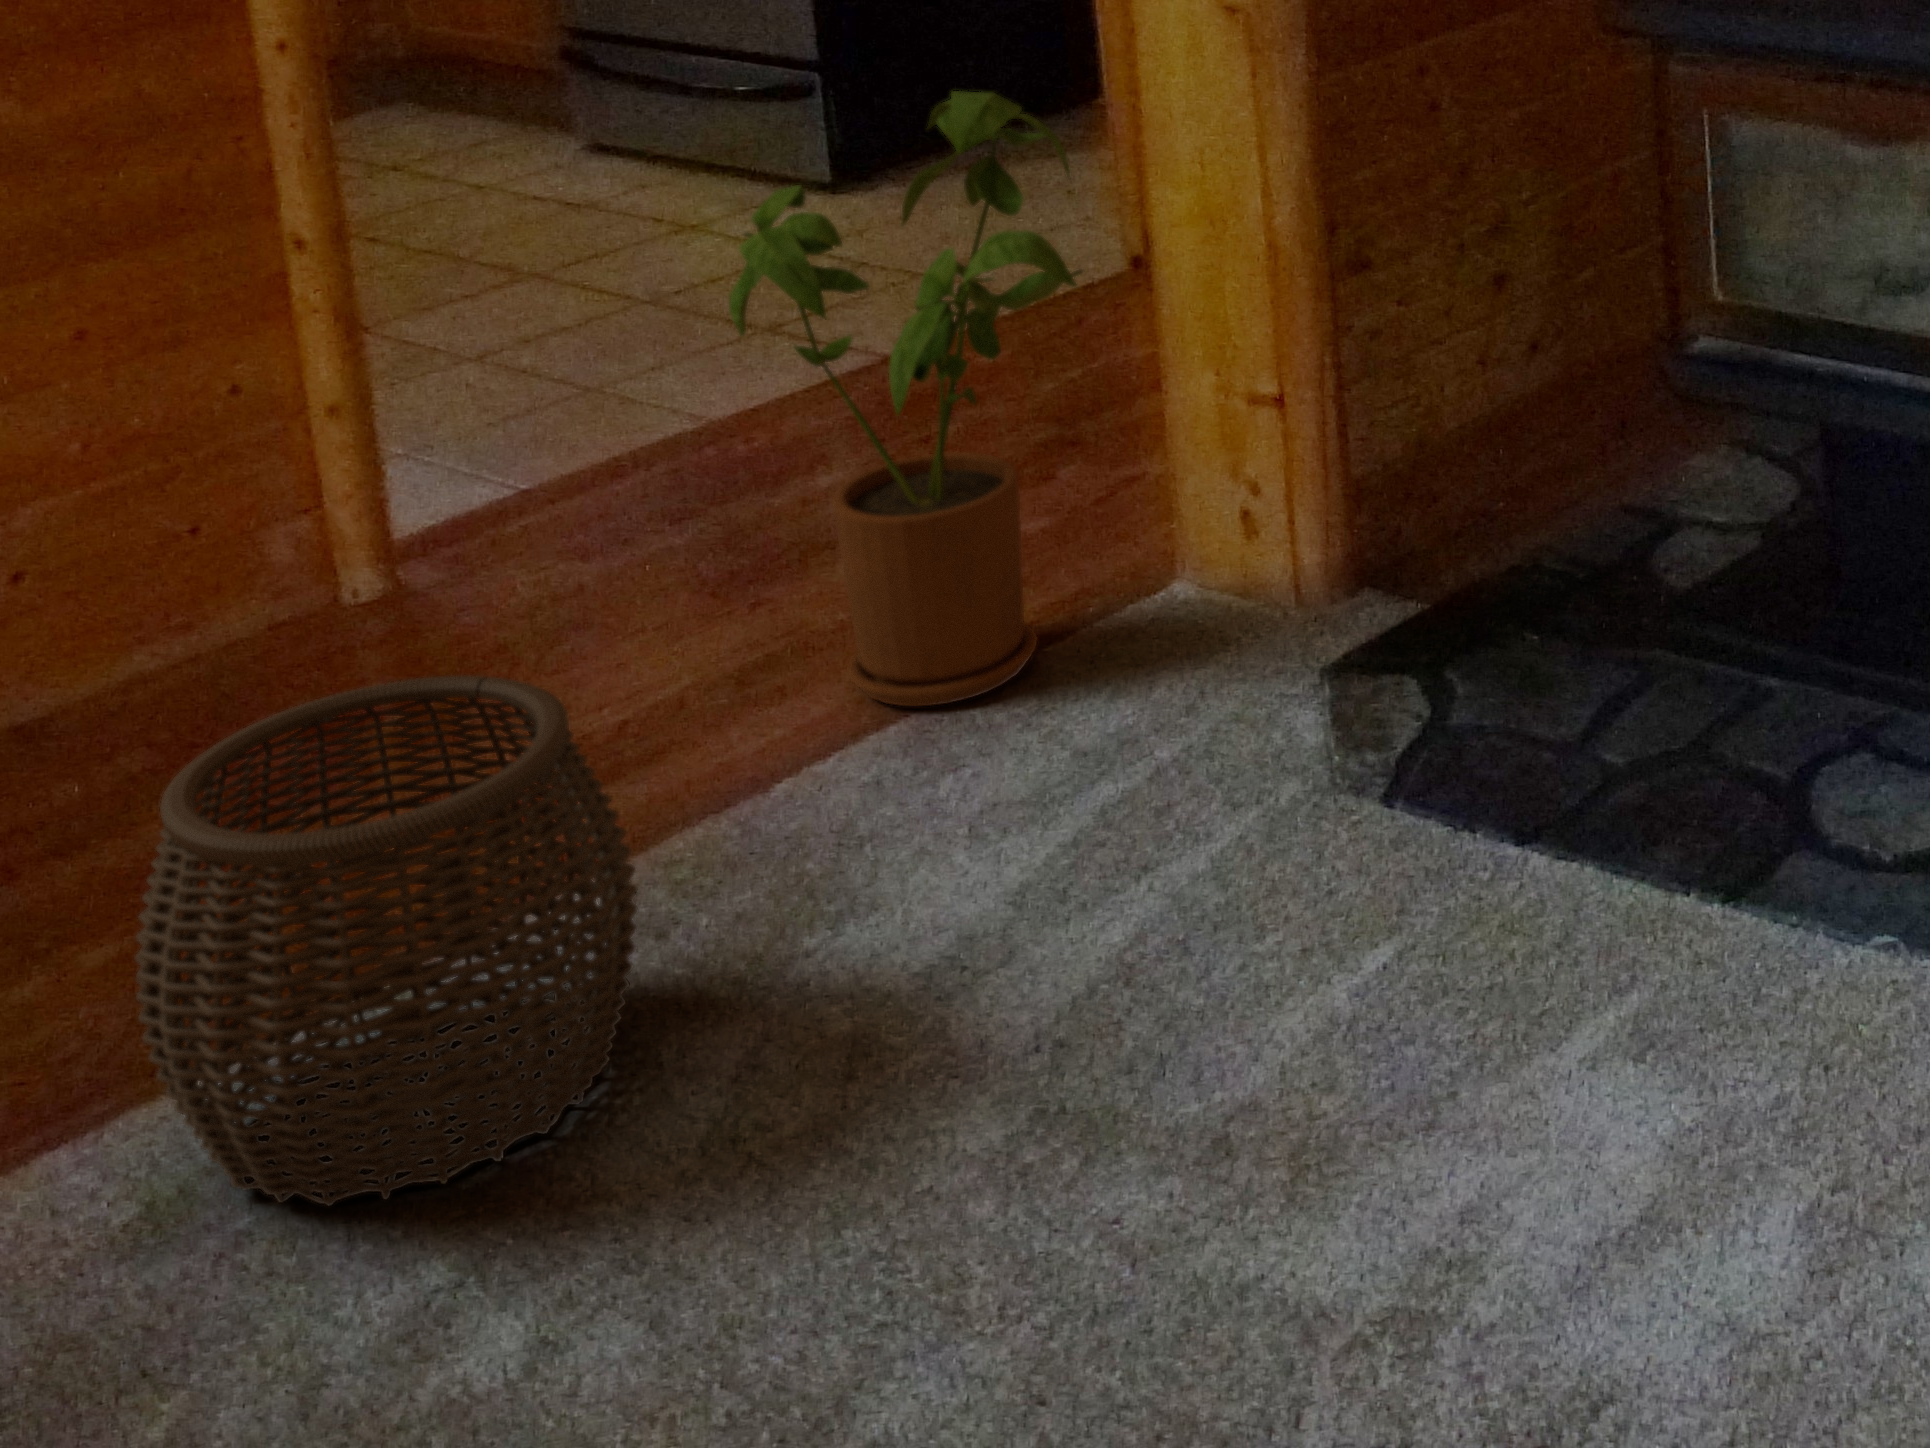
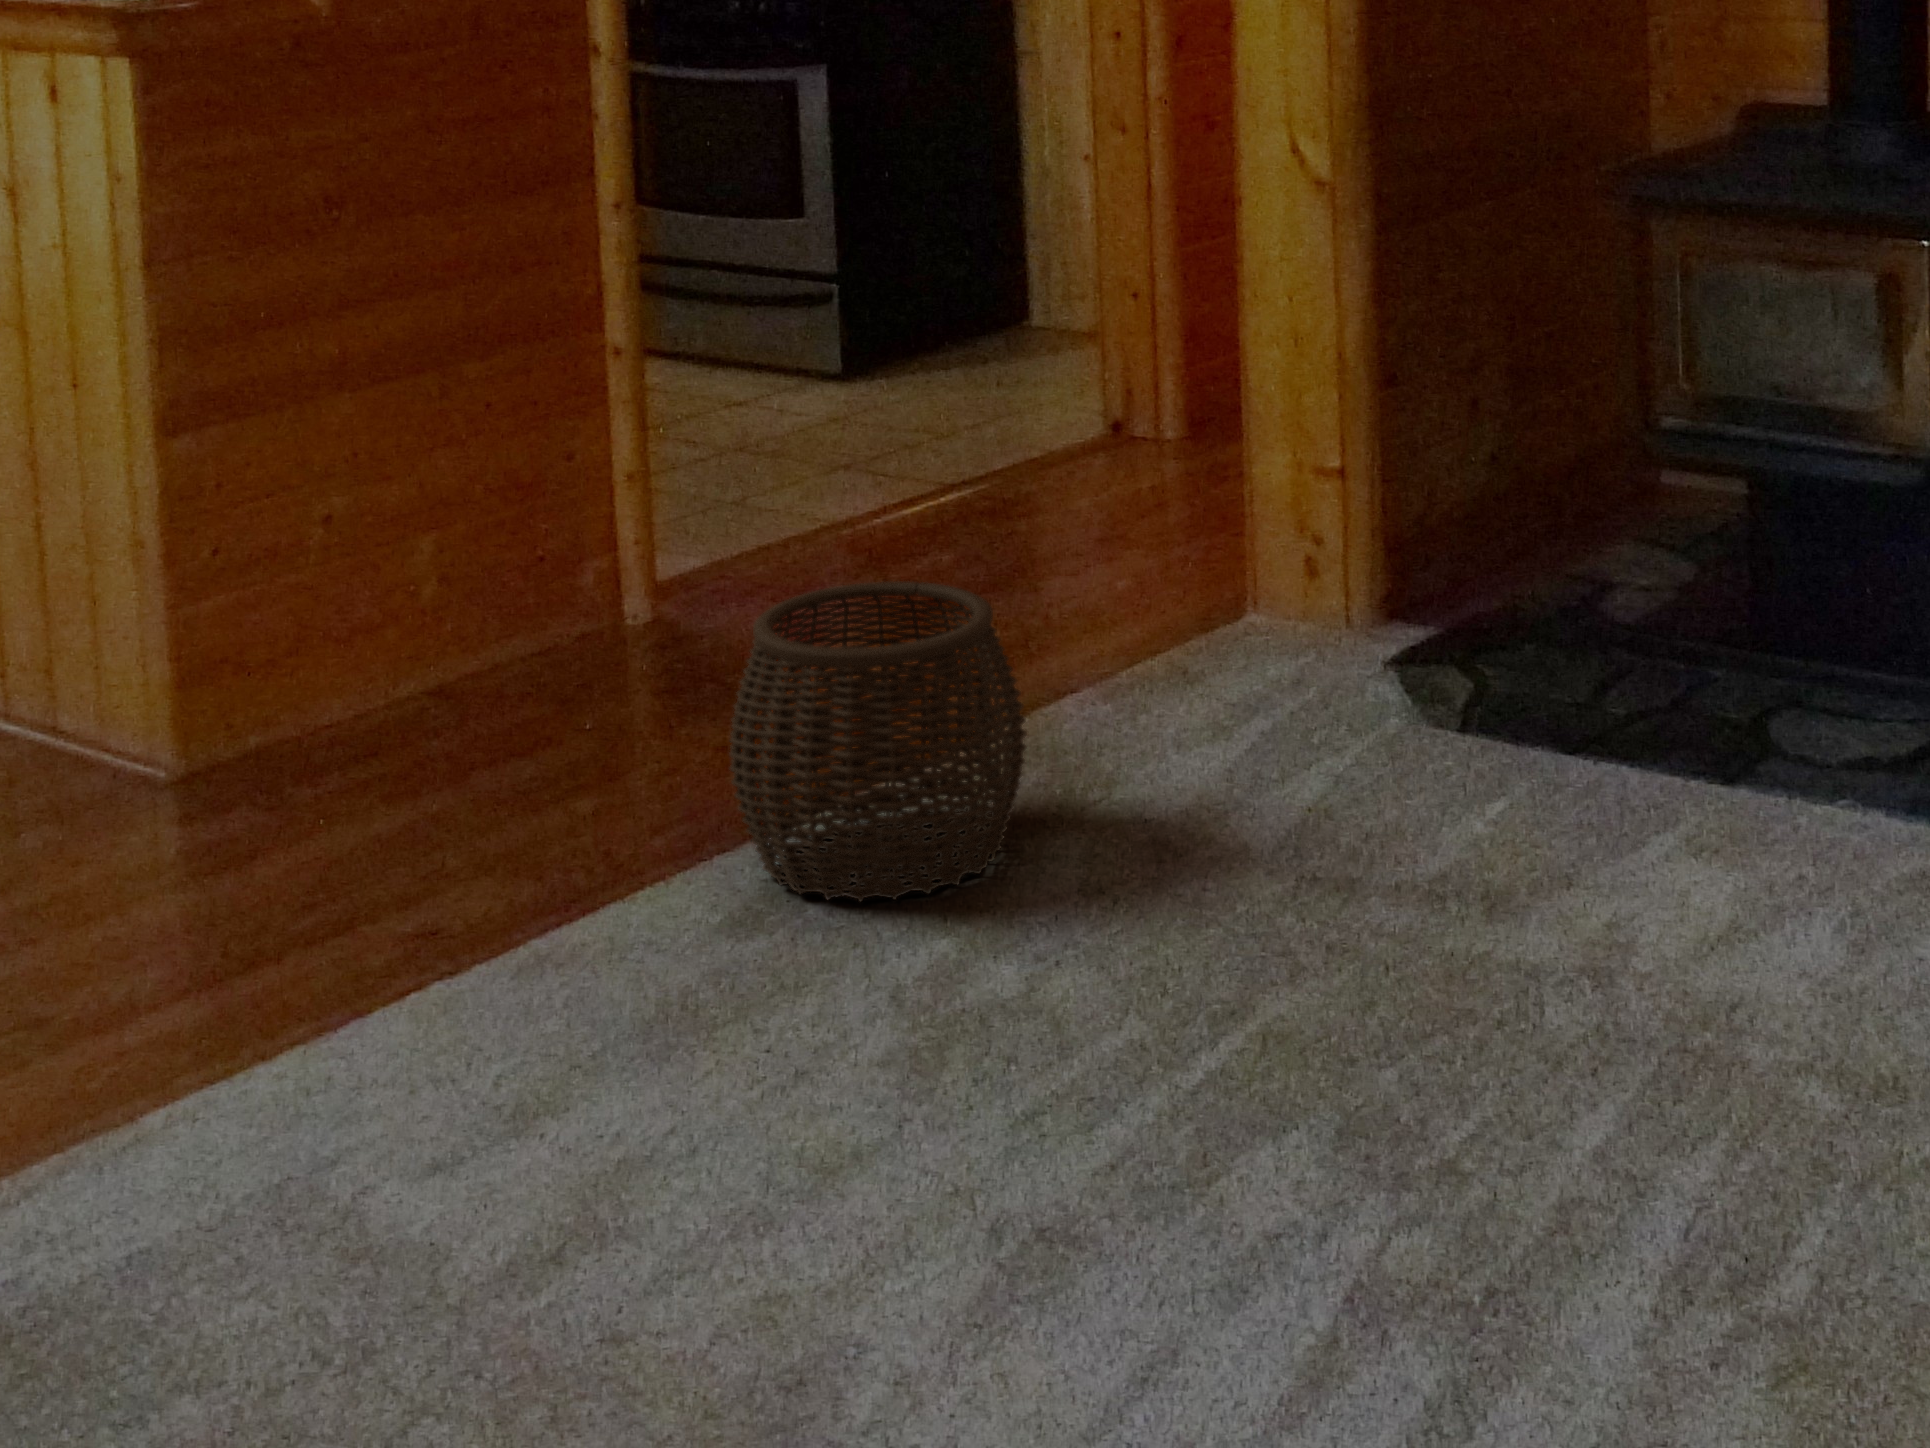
house plant: present [729,91,1083,706] -> none [976,235,1235,675]

